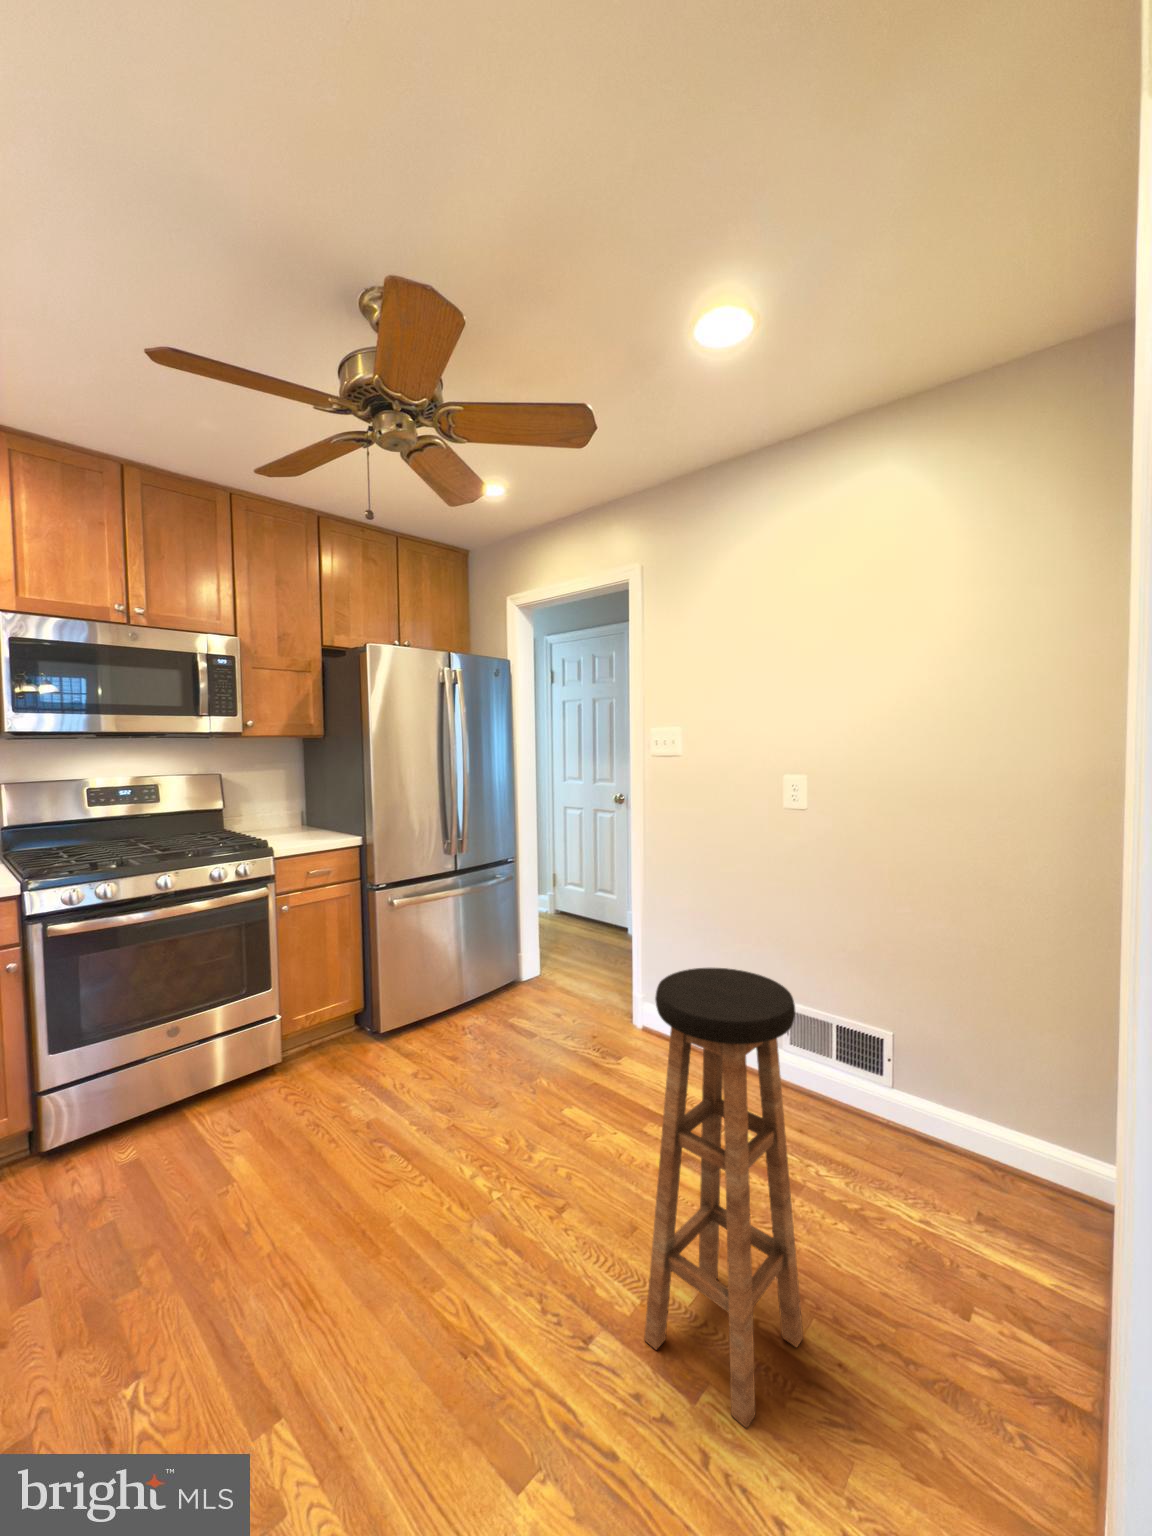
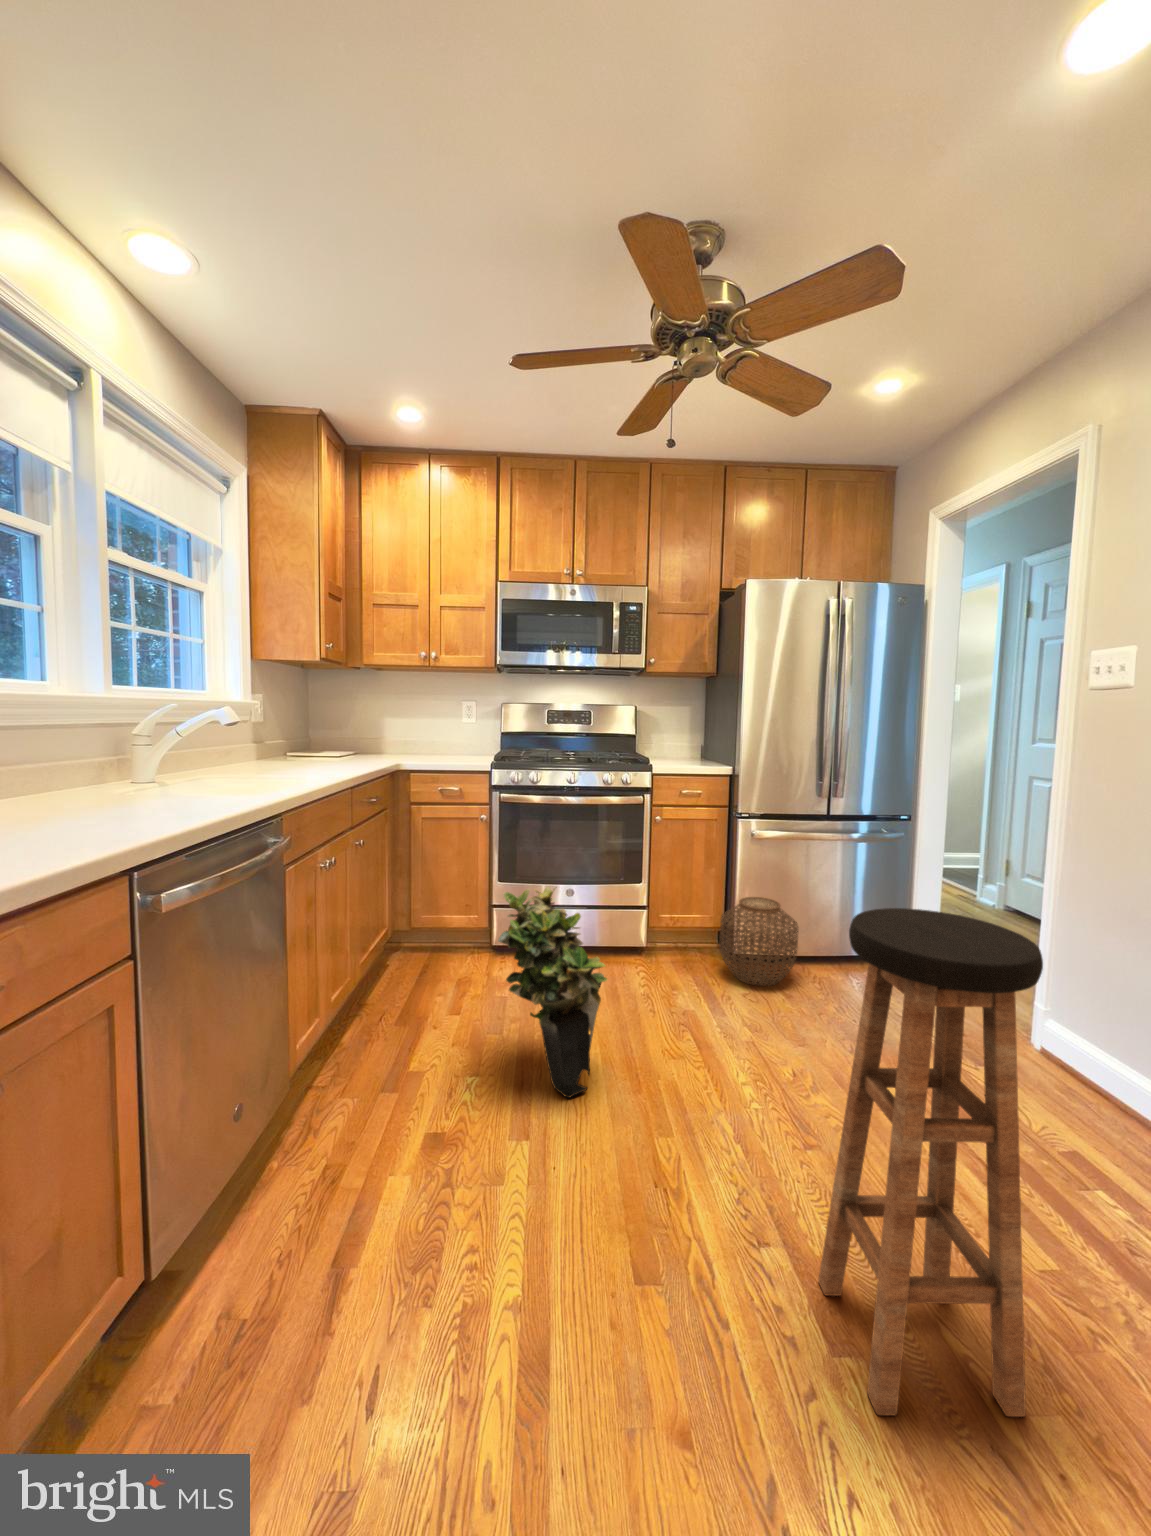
woven basket: none [374,966,453,1062] -> present [719,897,798,986]
potted plant: none [155,1045,333,1320] -> present [498,887,607,1098]

